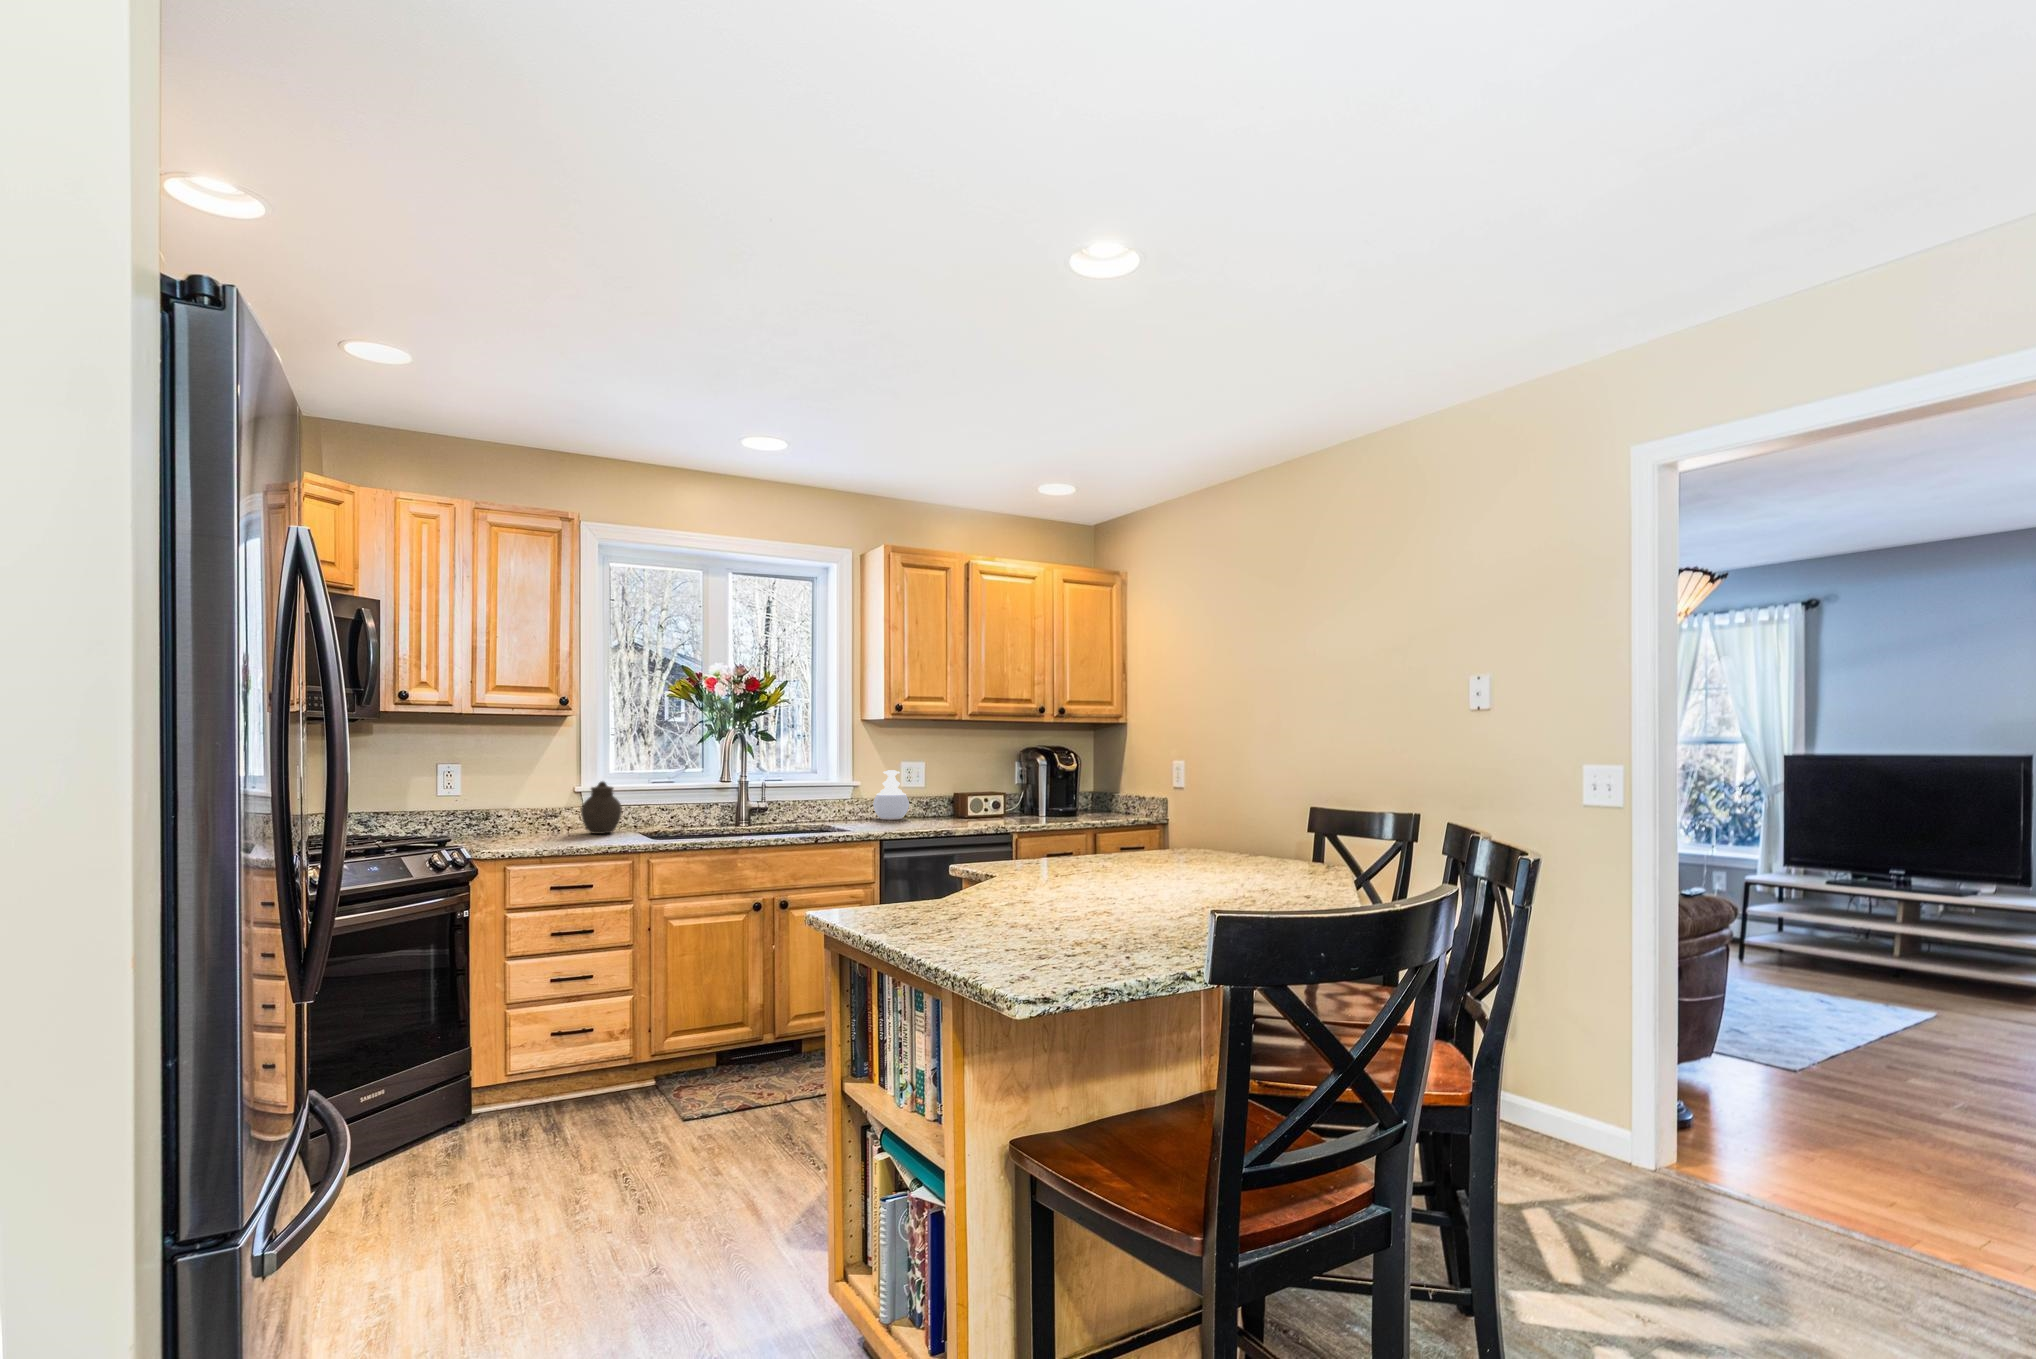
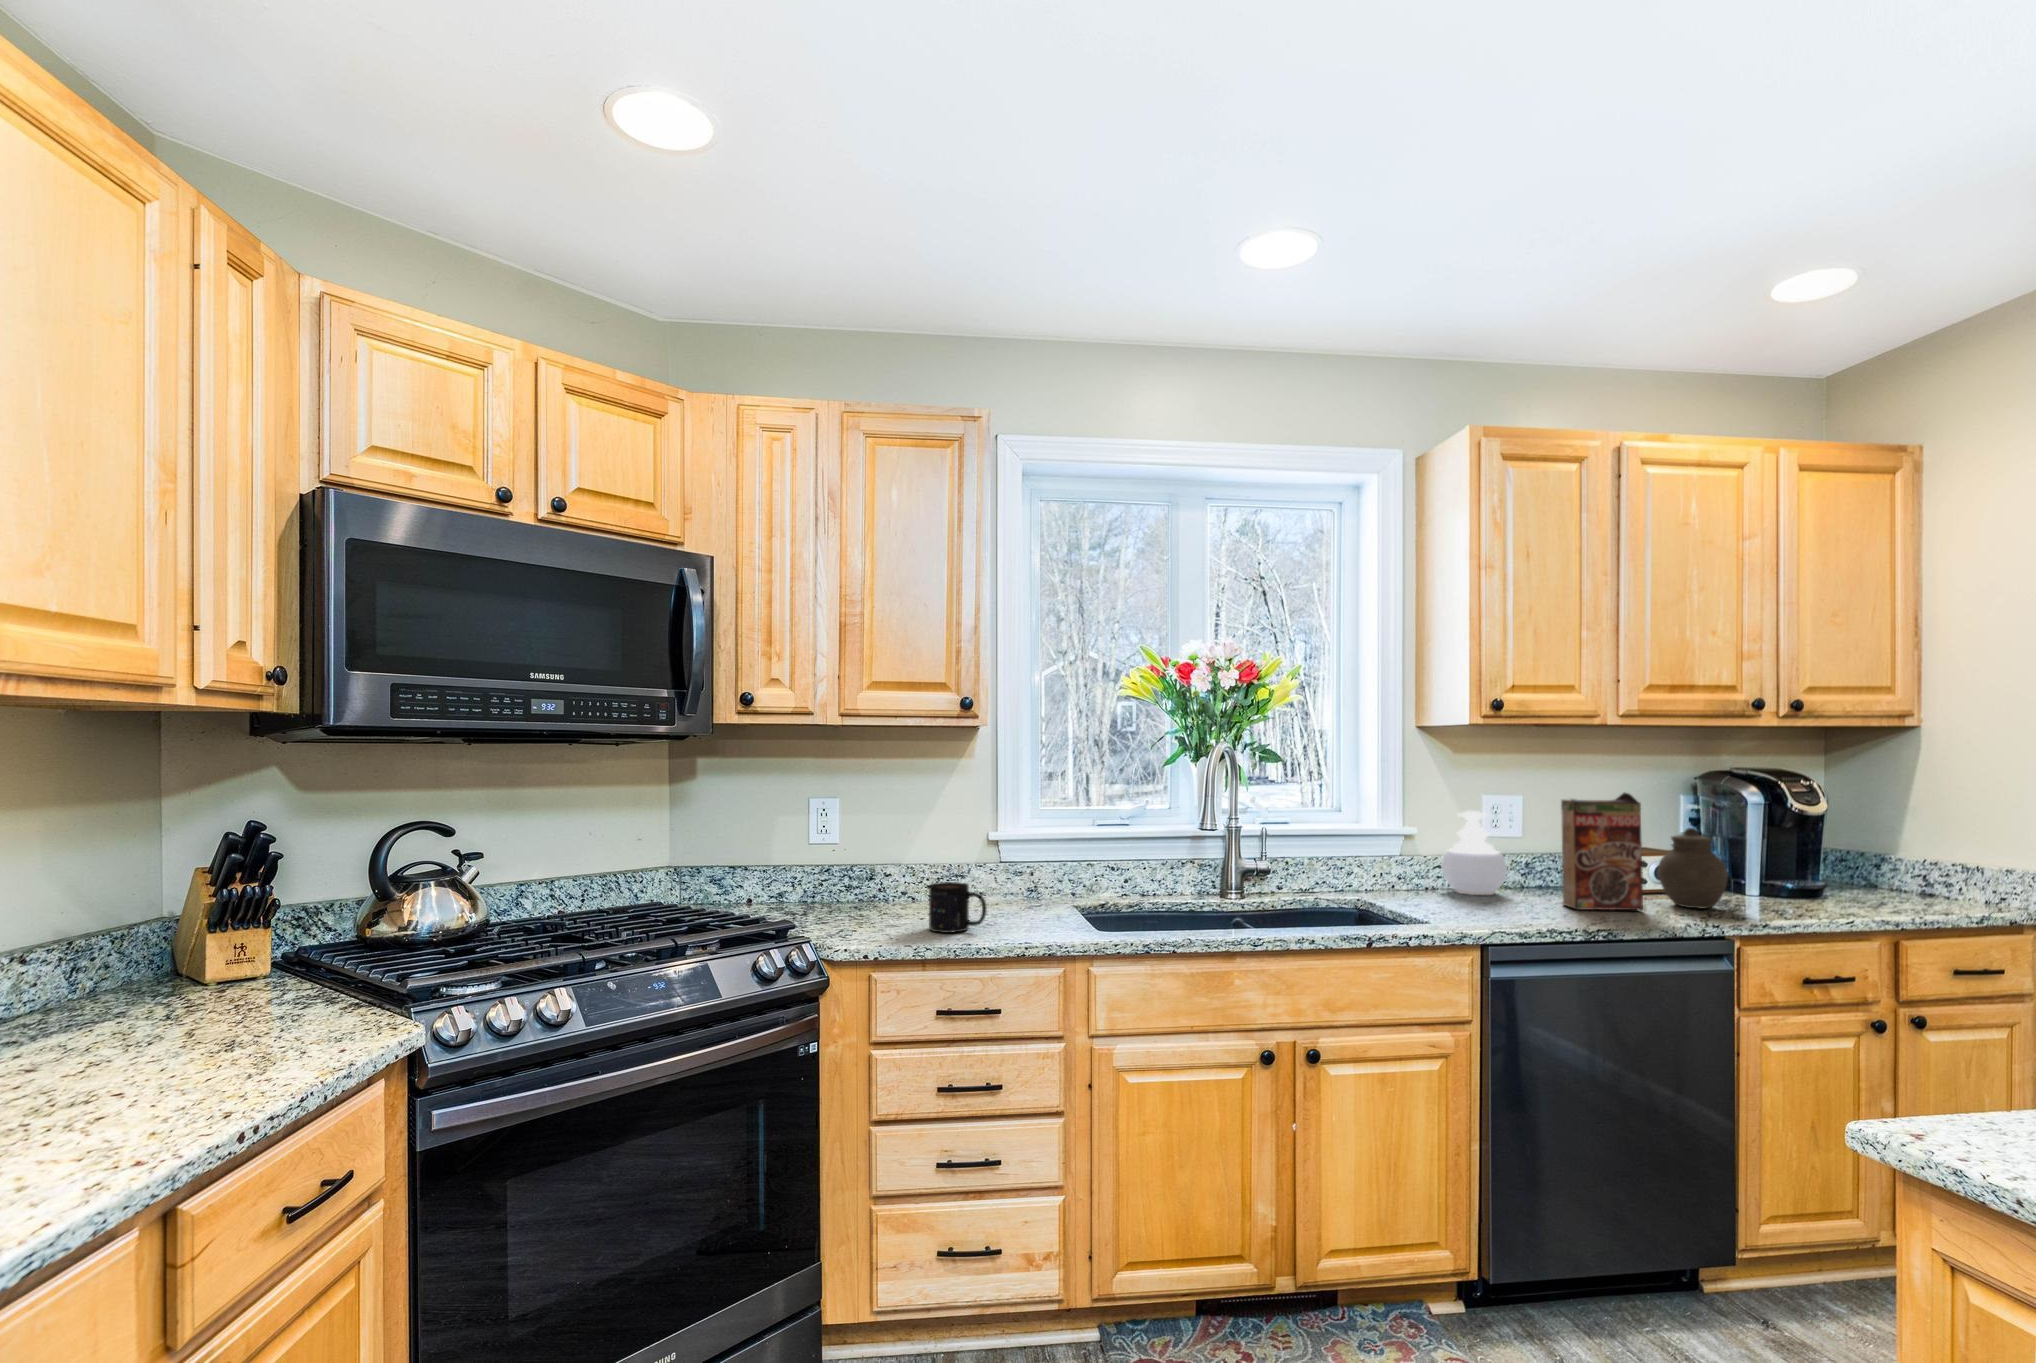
cereal box: none [935,757,976,823] -> present [1561,793,1643,911]
jar: present [581,781,622,834] -> present [1658,828,1728,909]
mug: none [540,815,581,845] -> present [929,882,986,933]

